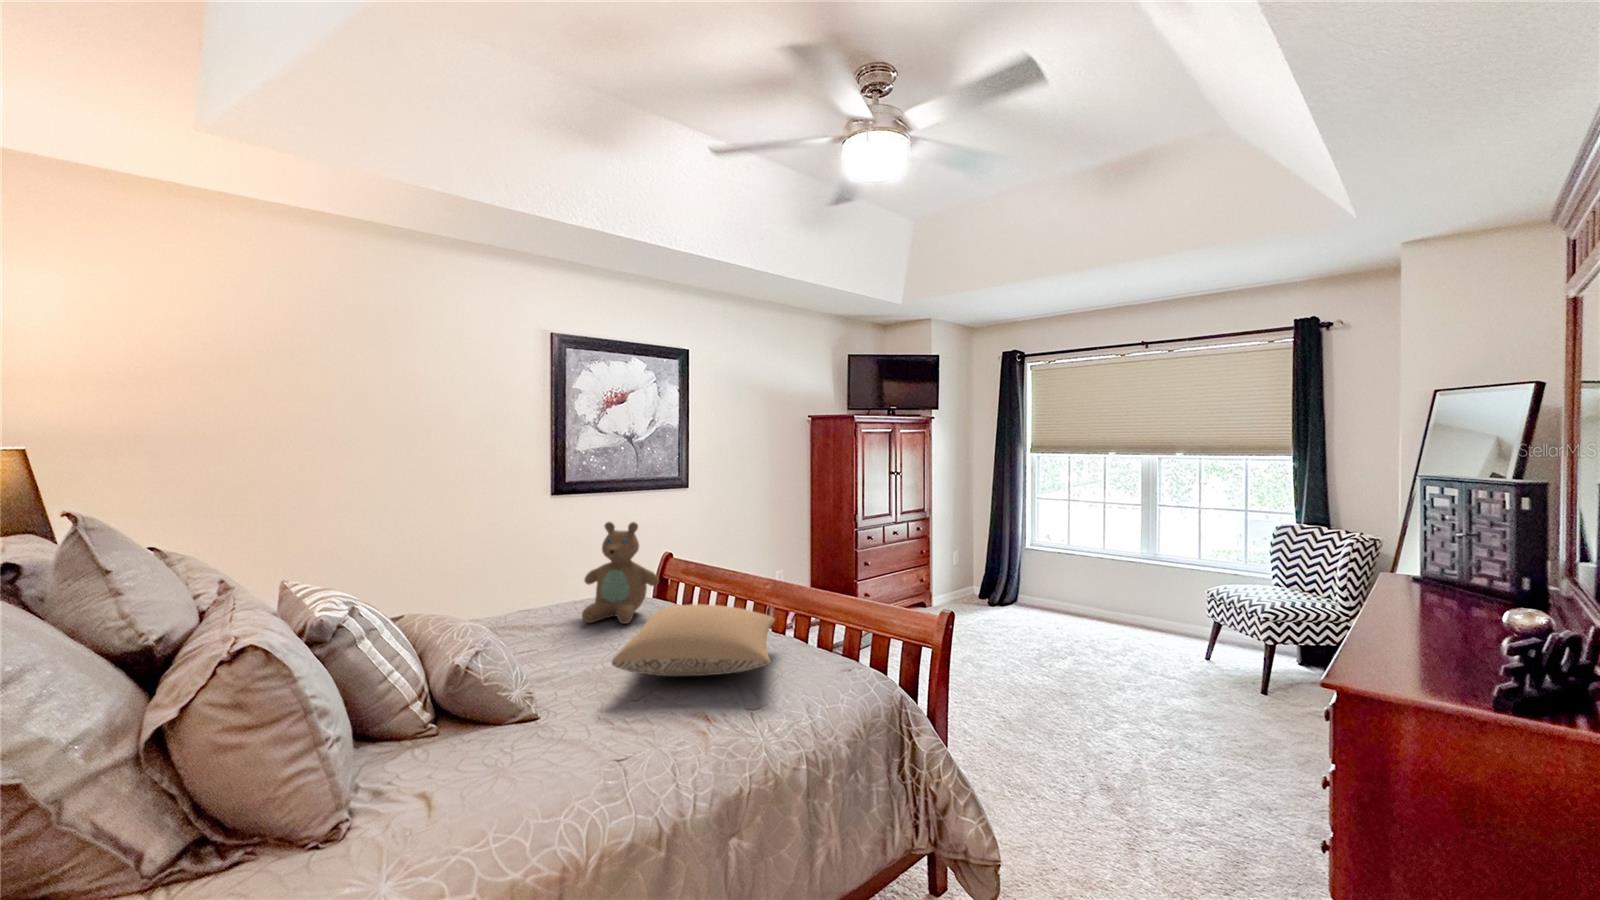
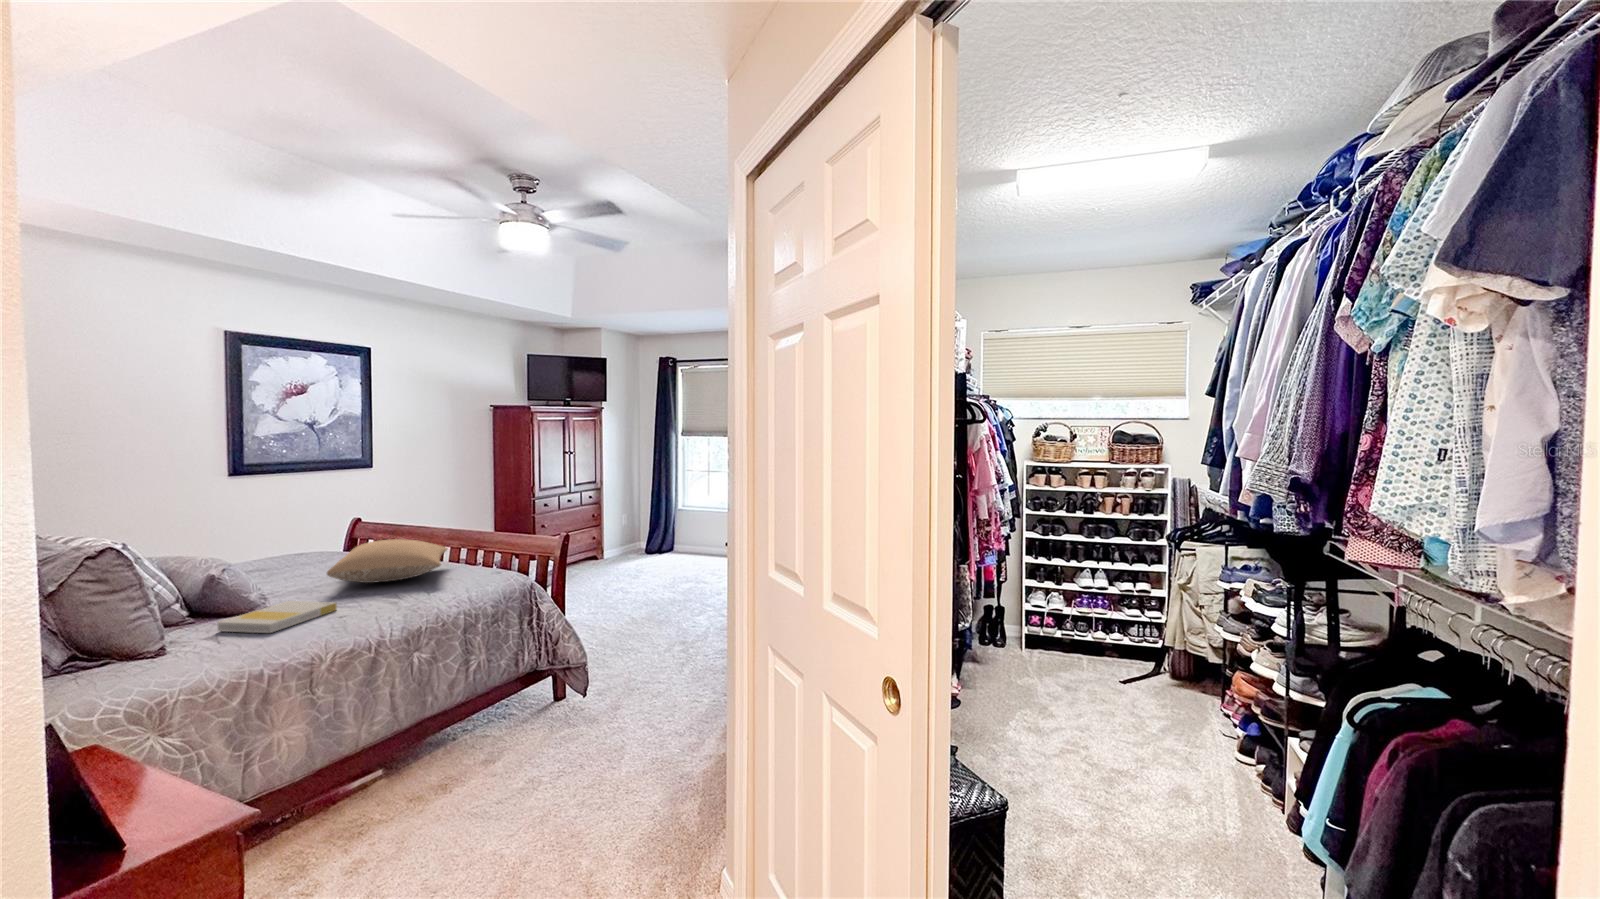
teddy bear: present [582,522,659,624] -> none [284,491,353,567]
book: none [439,712,616,804] -> present [217,601,337,633]

